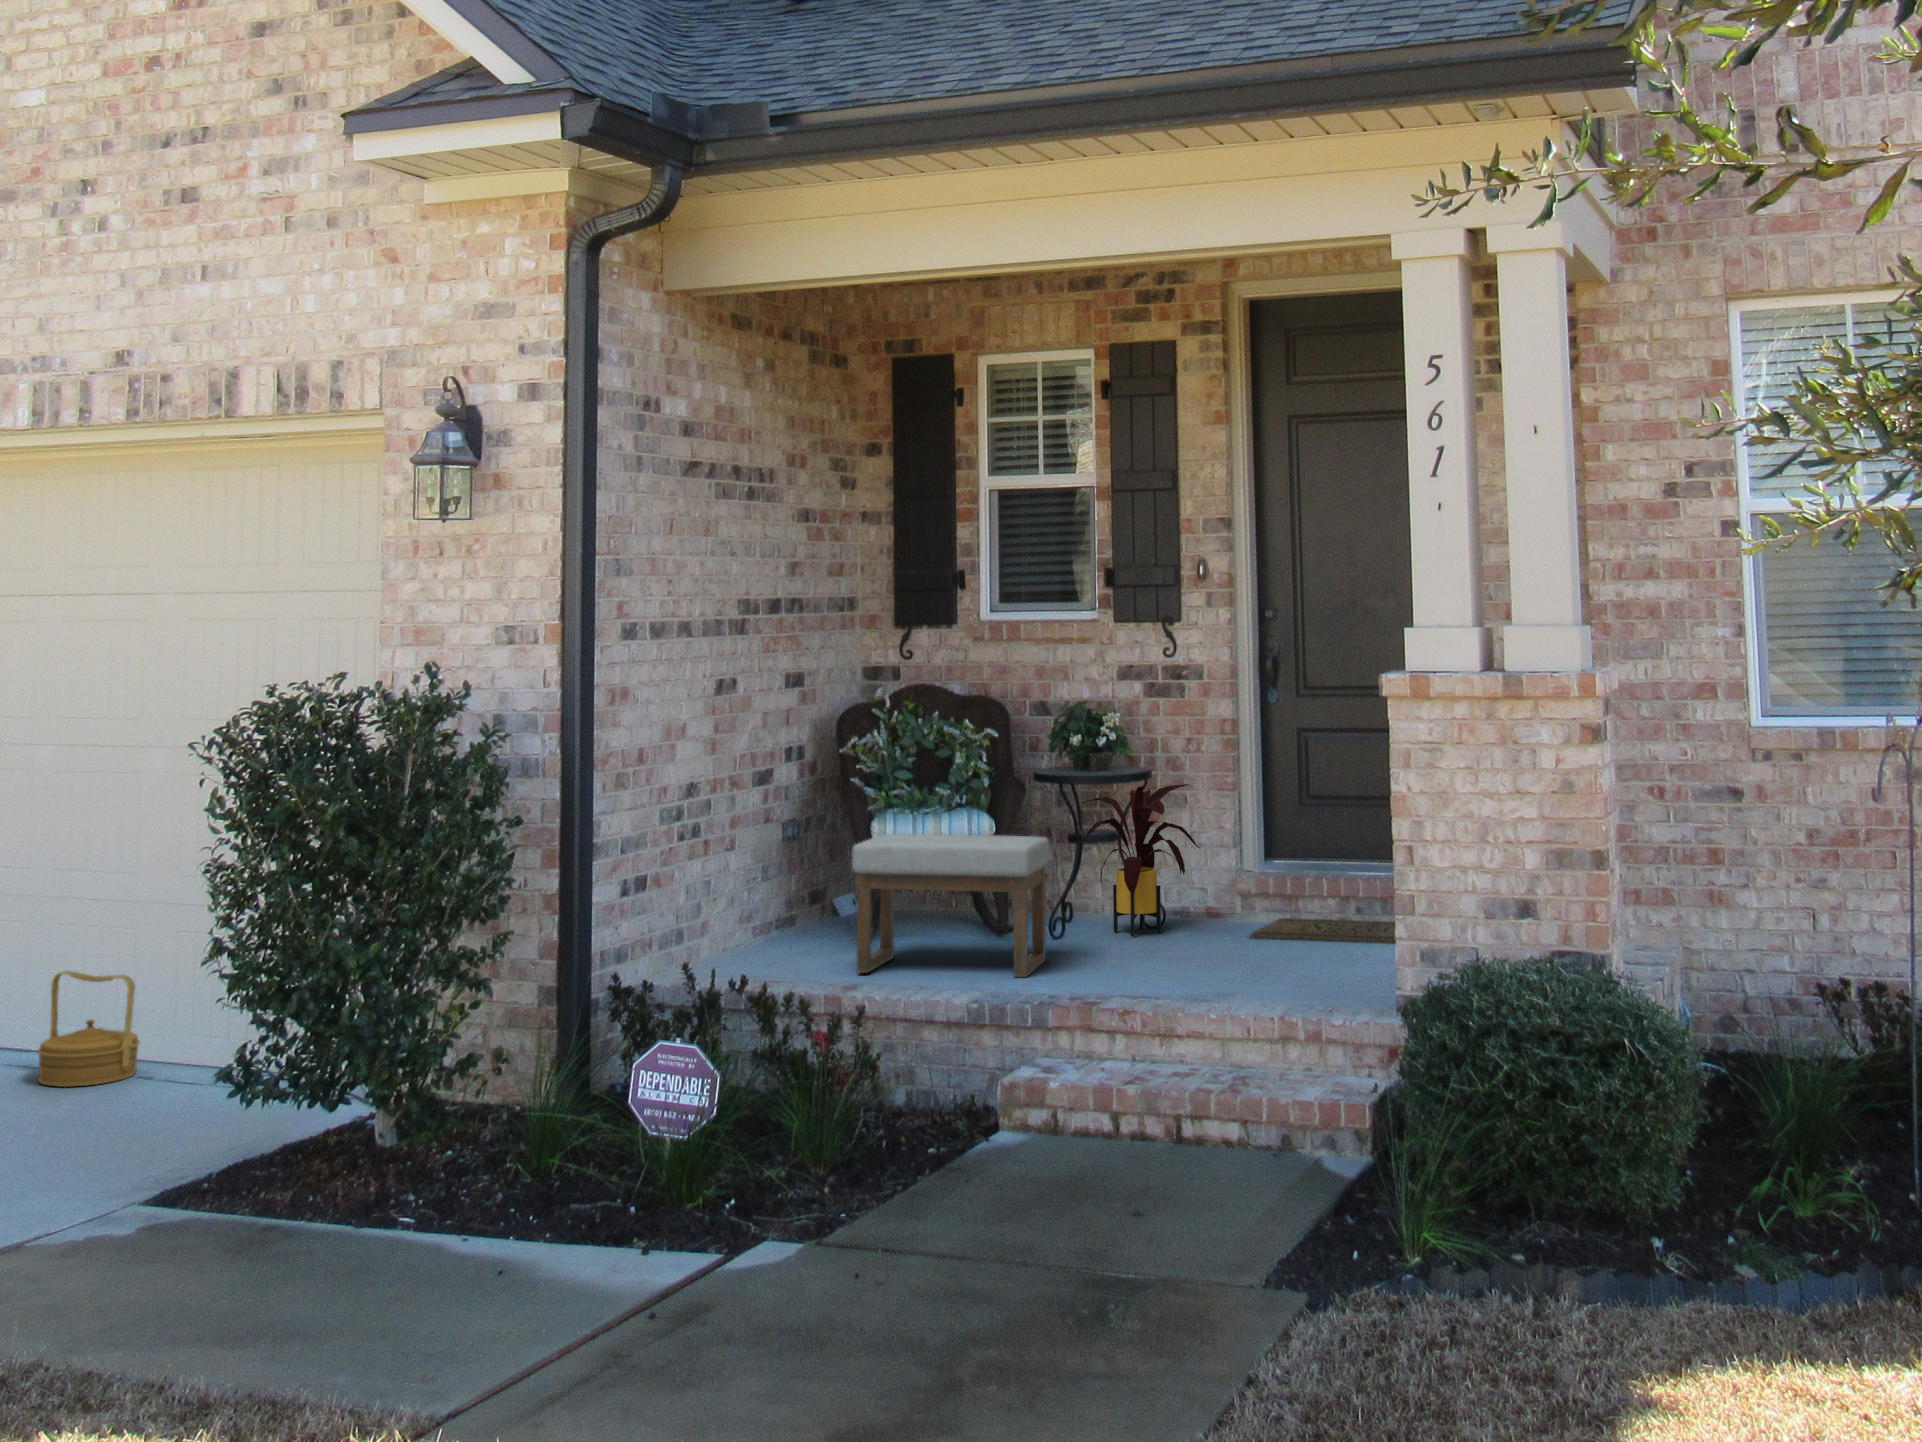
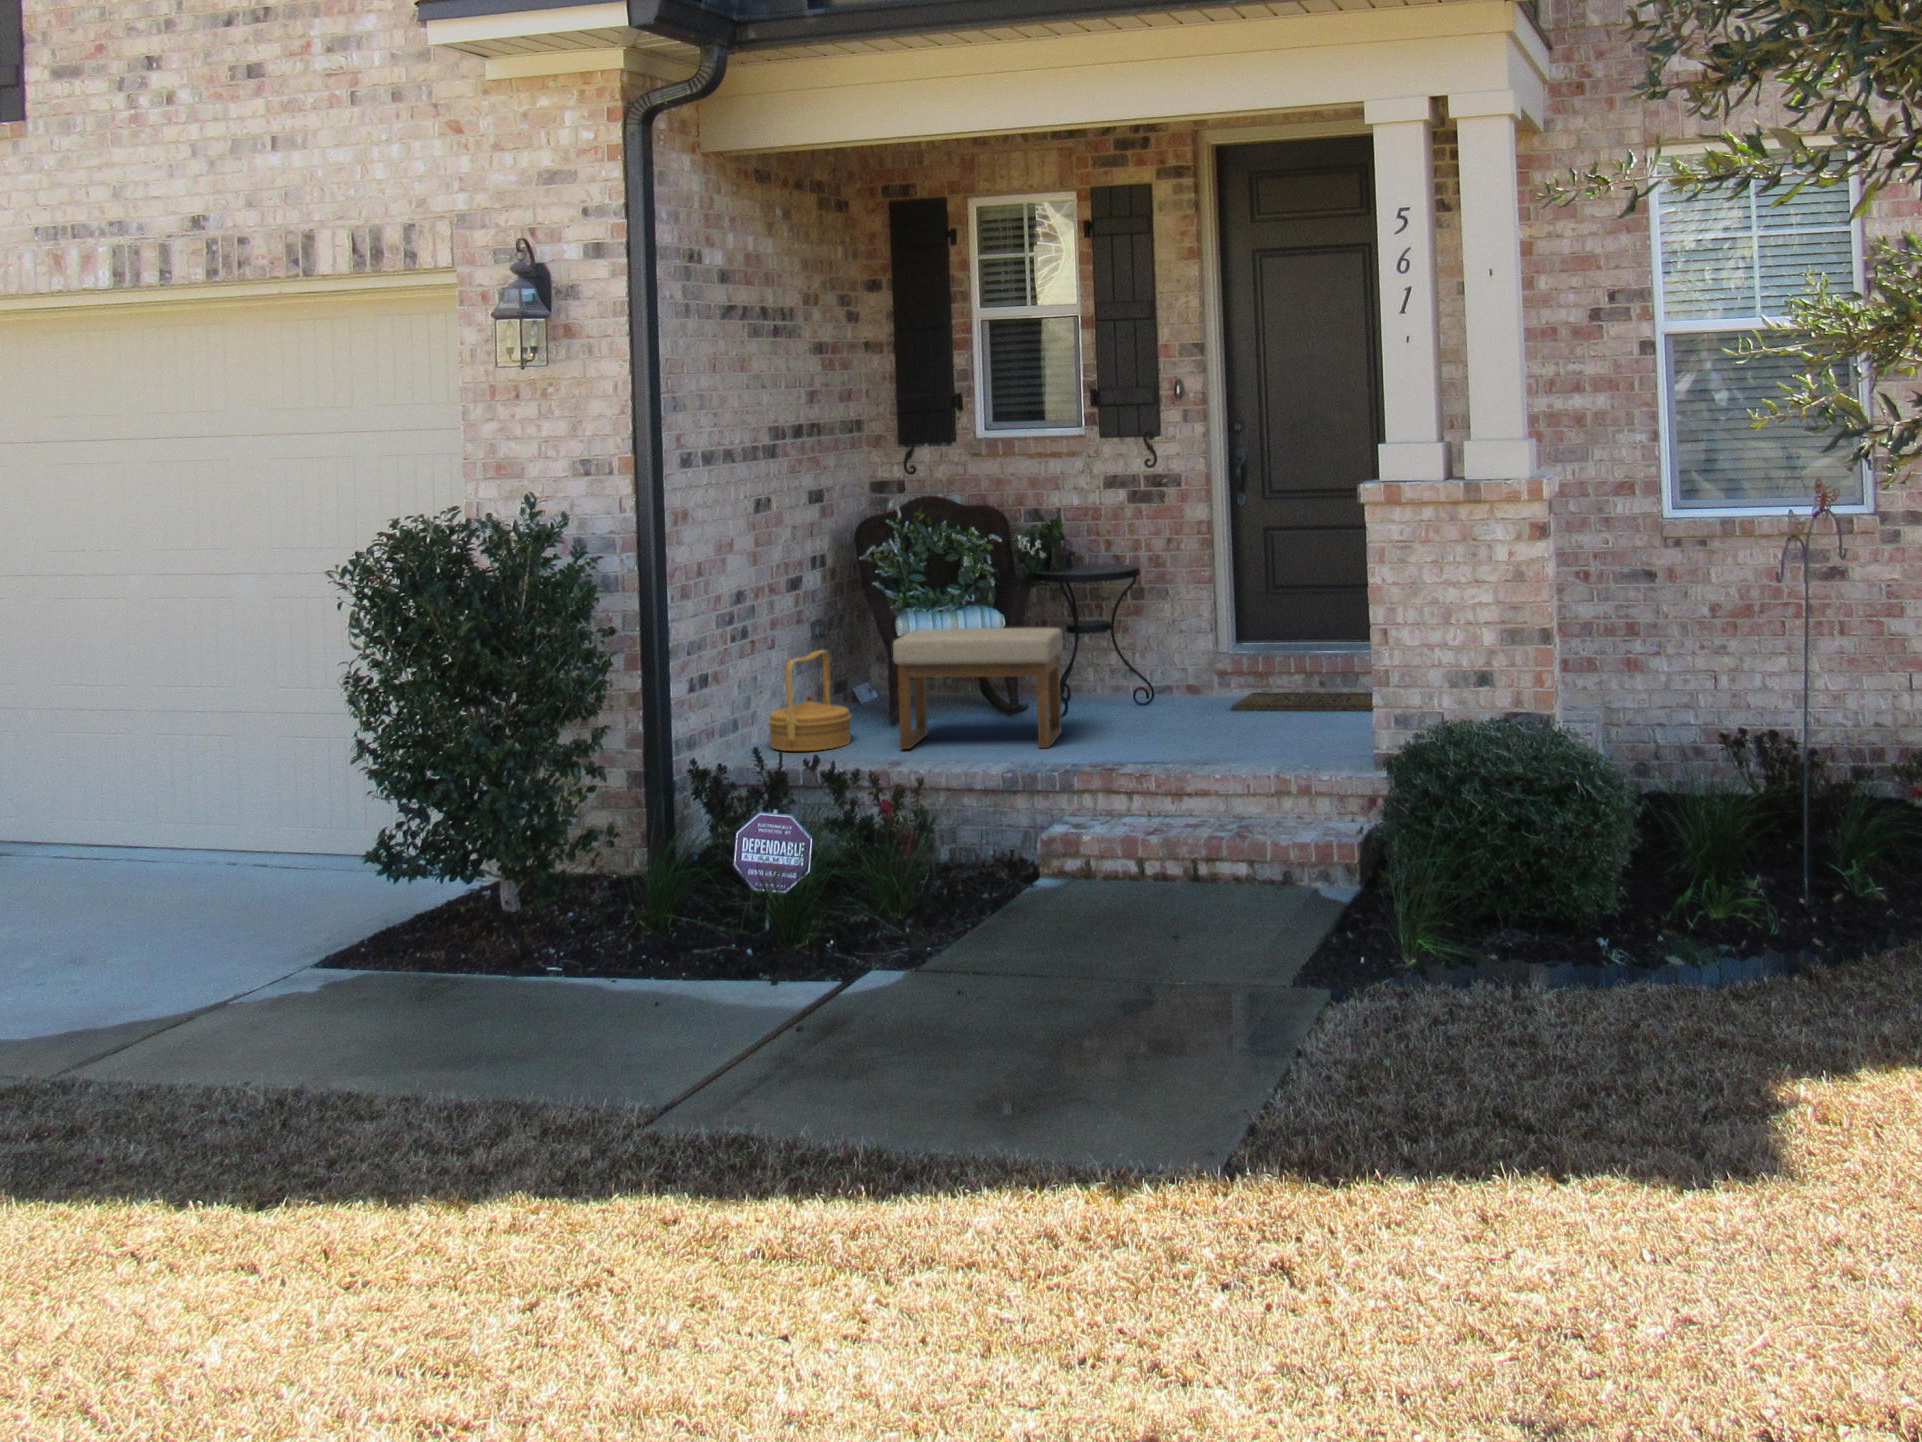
house plant: present [1081,784,1199,936] -> none [1081,577,1187,709]
woven basket: present [37,971,140,1087] -> present [768,650,851,751]

